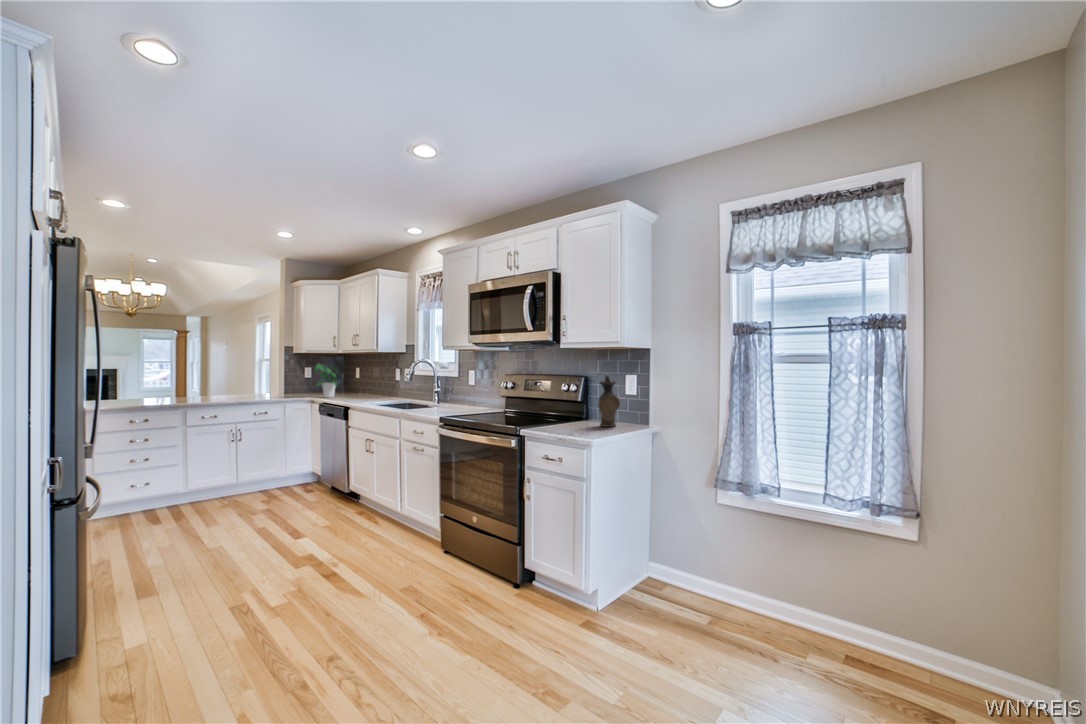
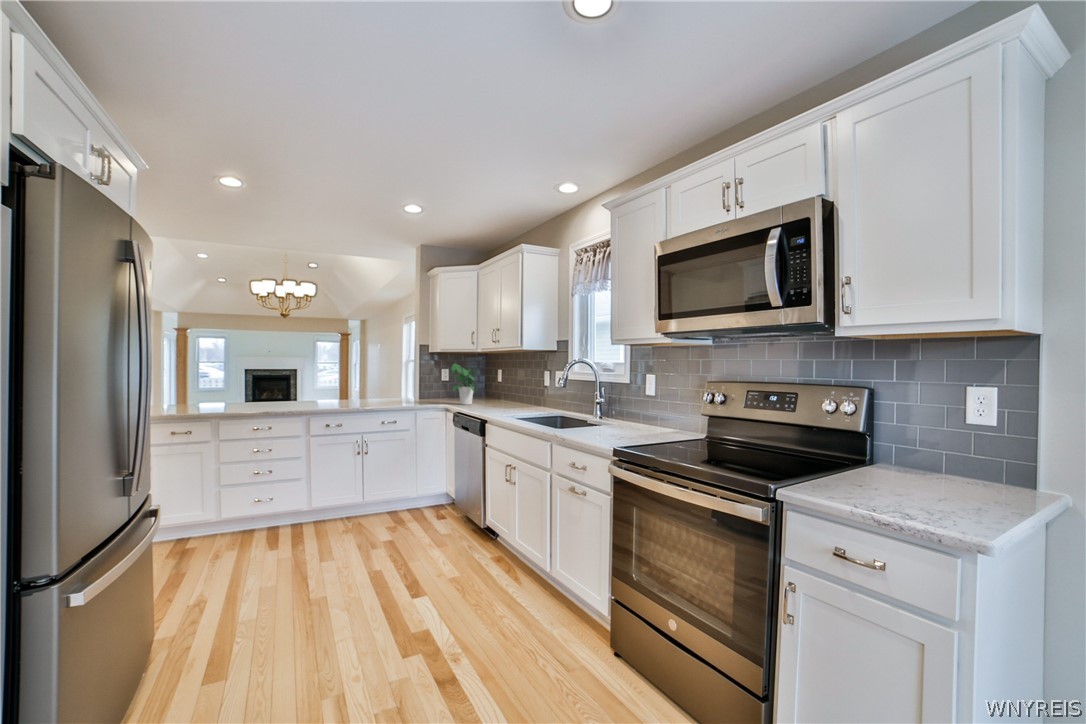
ceramic pitcher: present [598,375,620,427] -> none [930,389,989,495]

